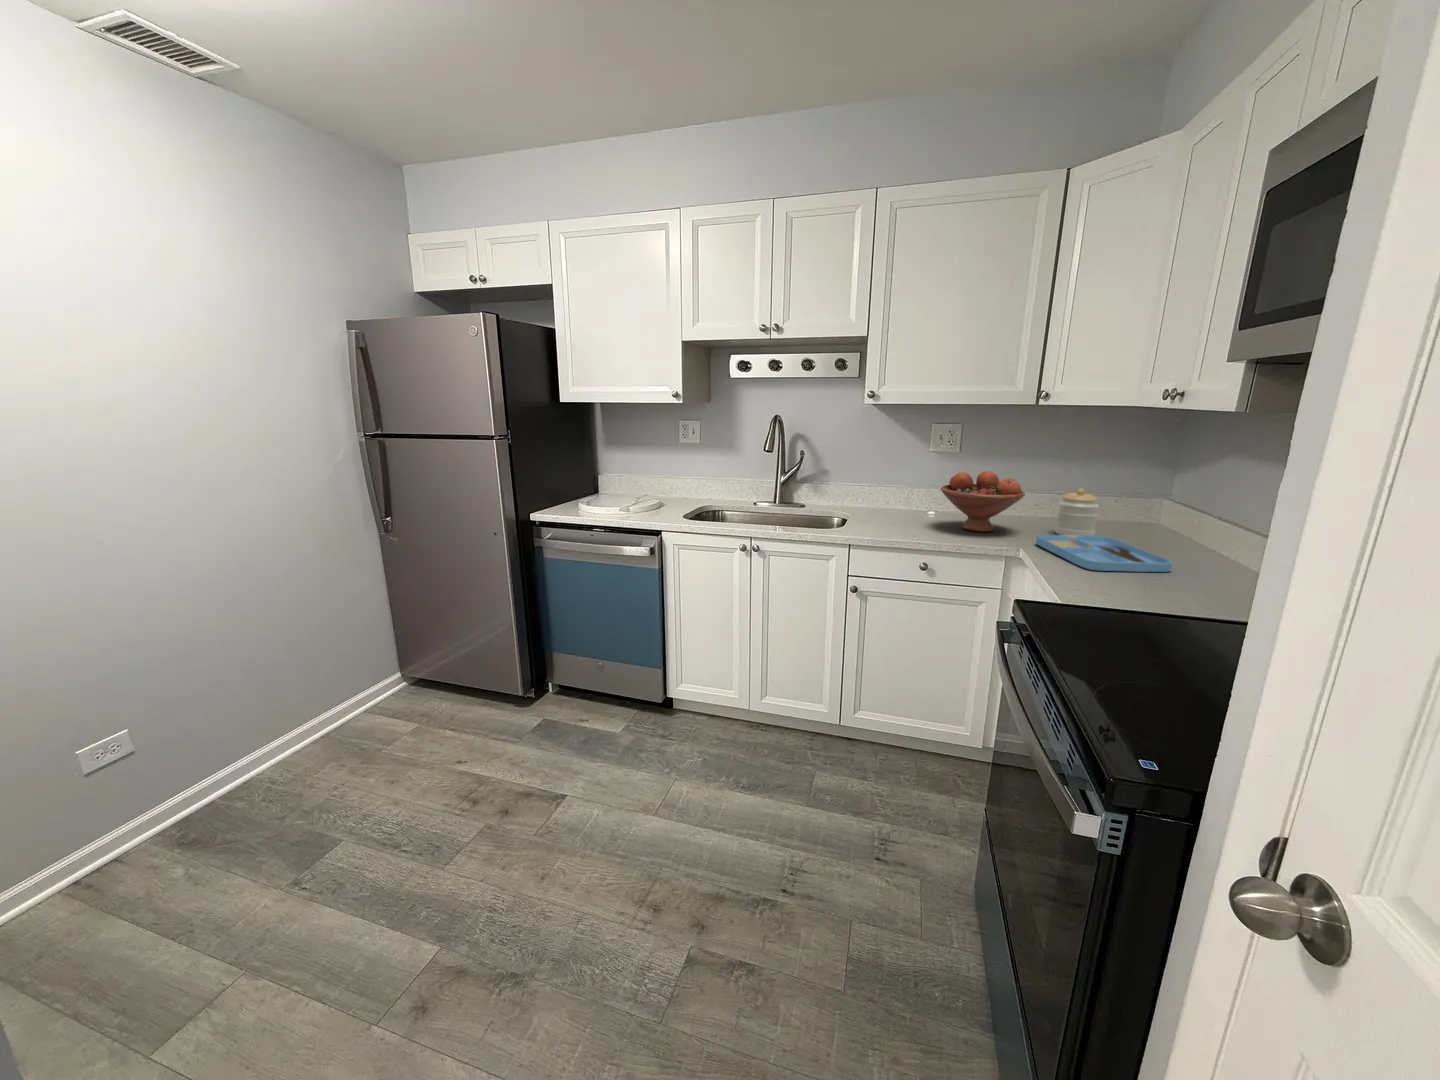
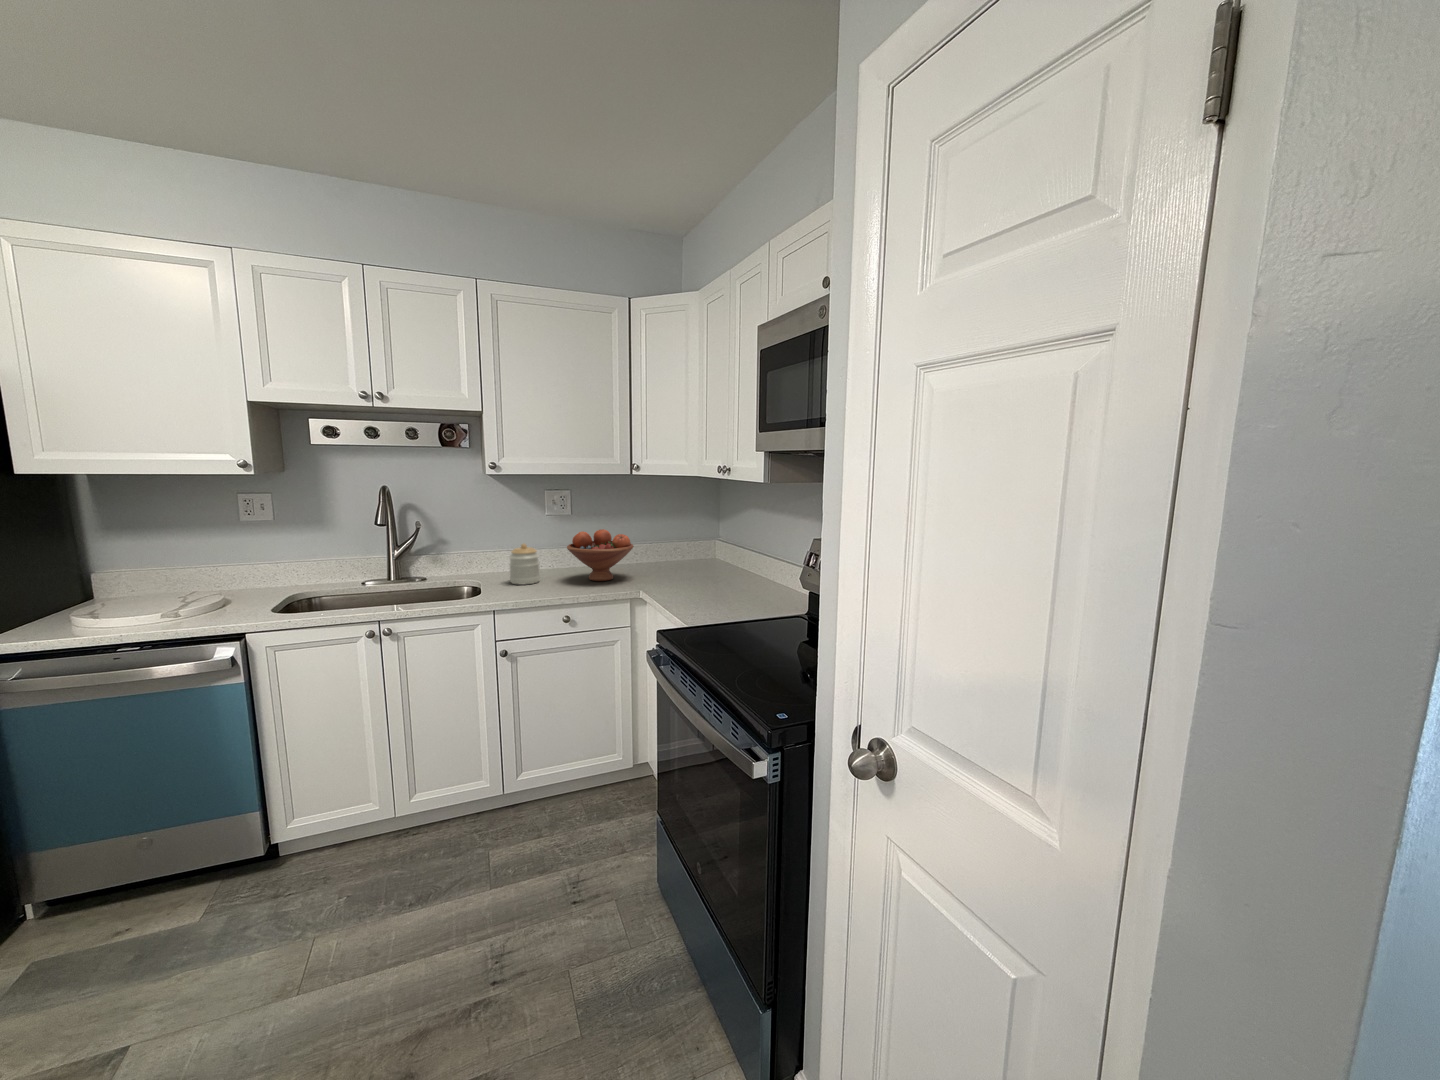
jar: present [1055,489,1099,536] -> present [509,544,540,584]
tray: present [1036,535,1172,572] -> none [649,572,738,598]

